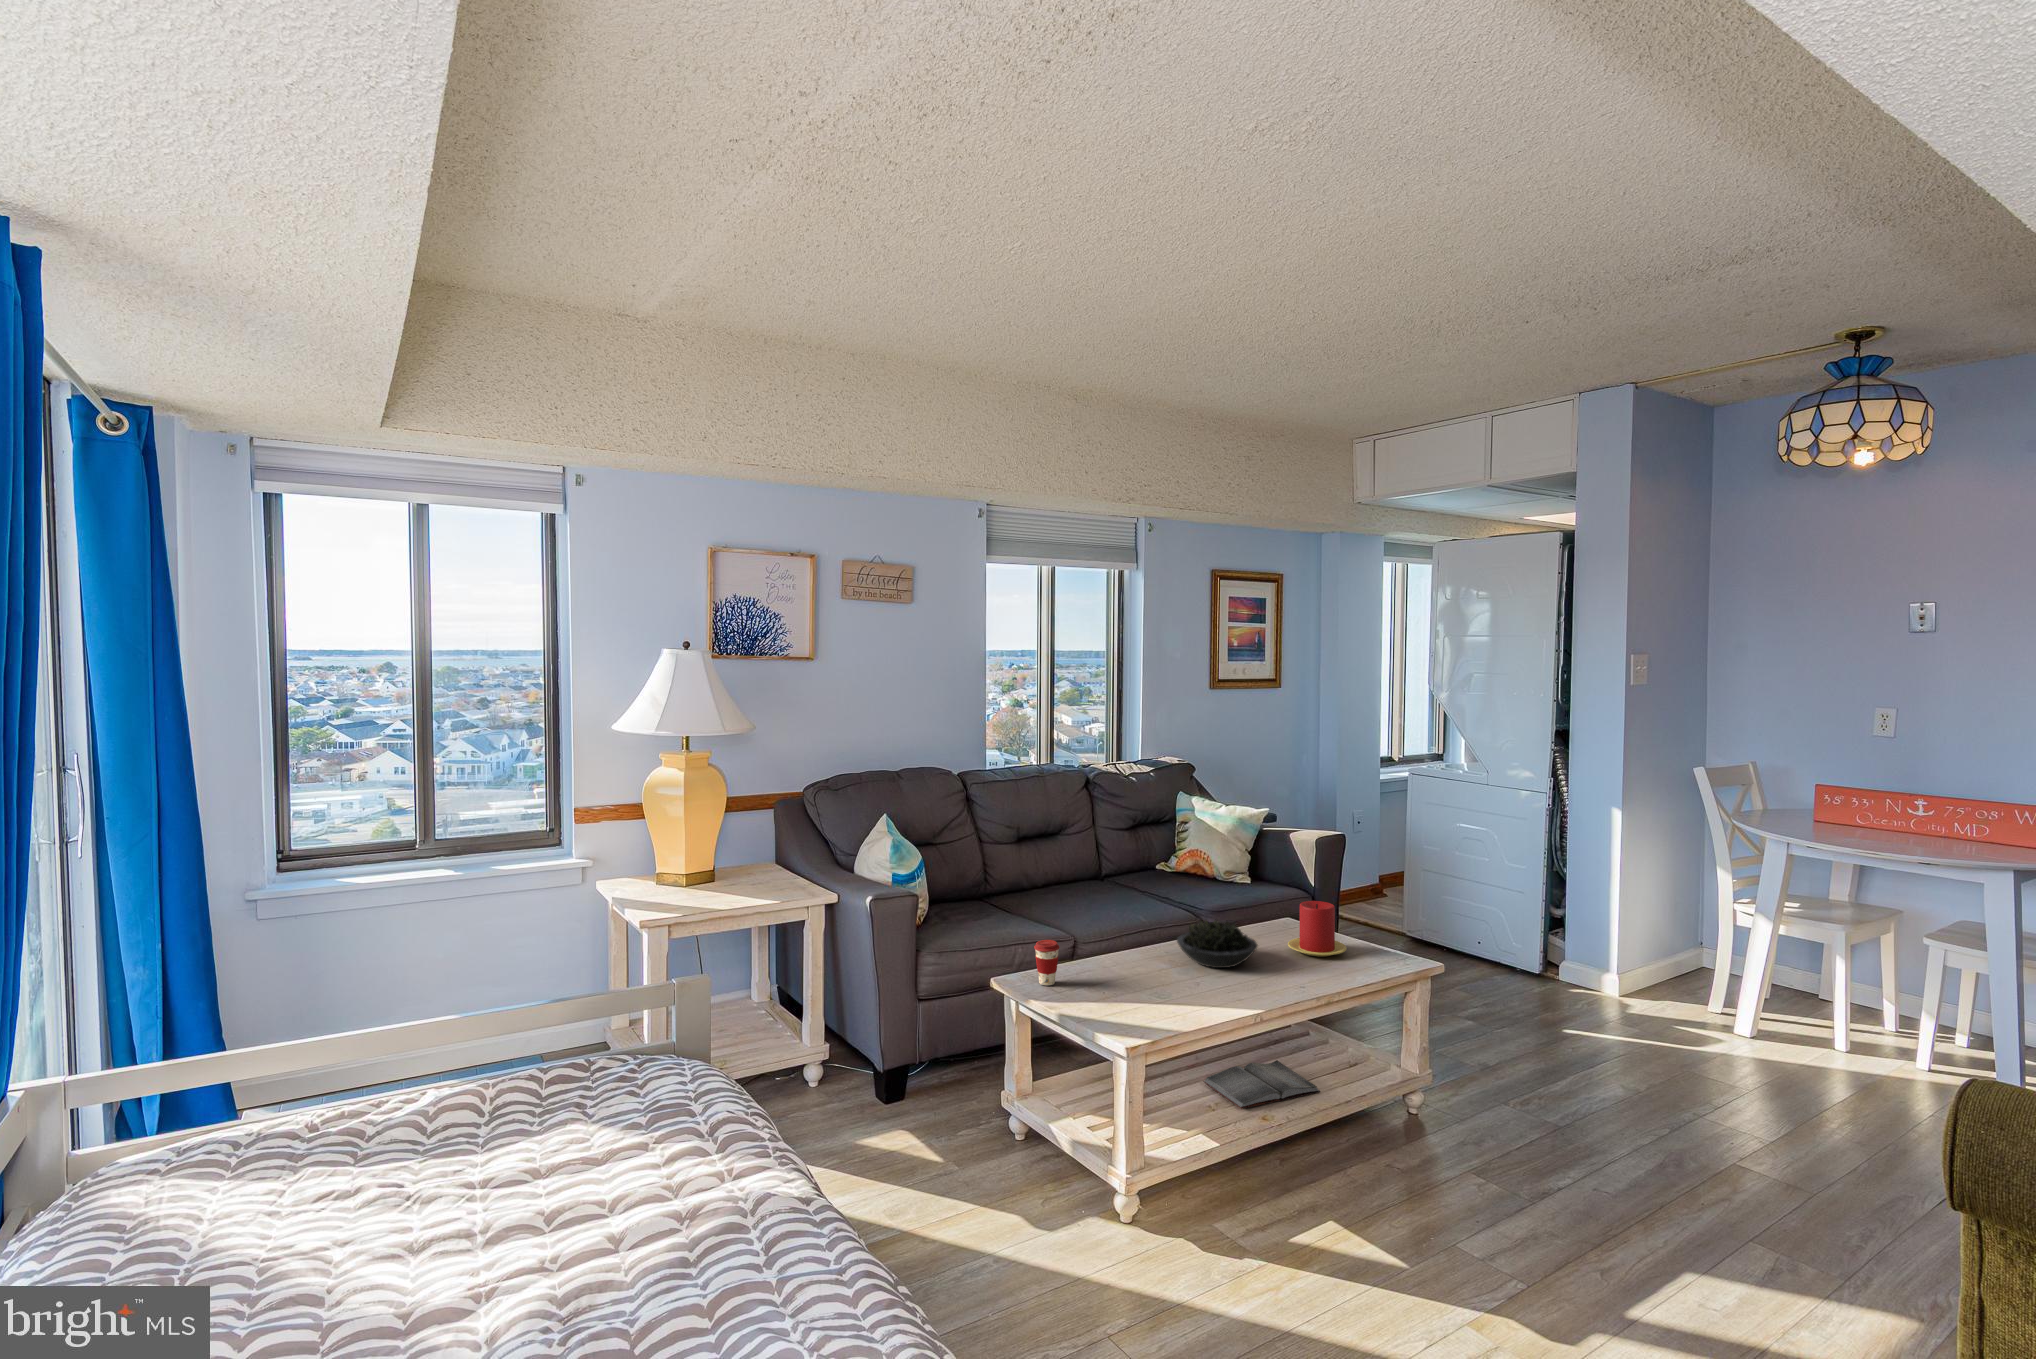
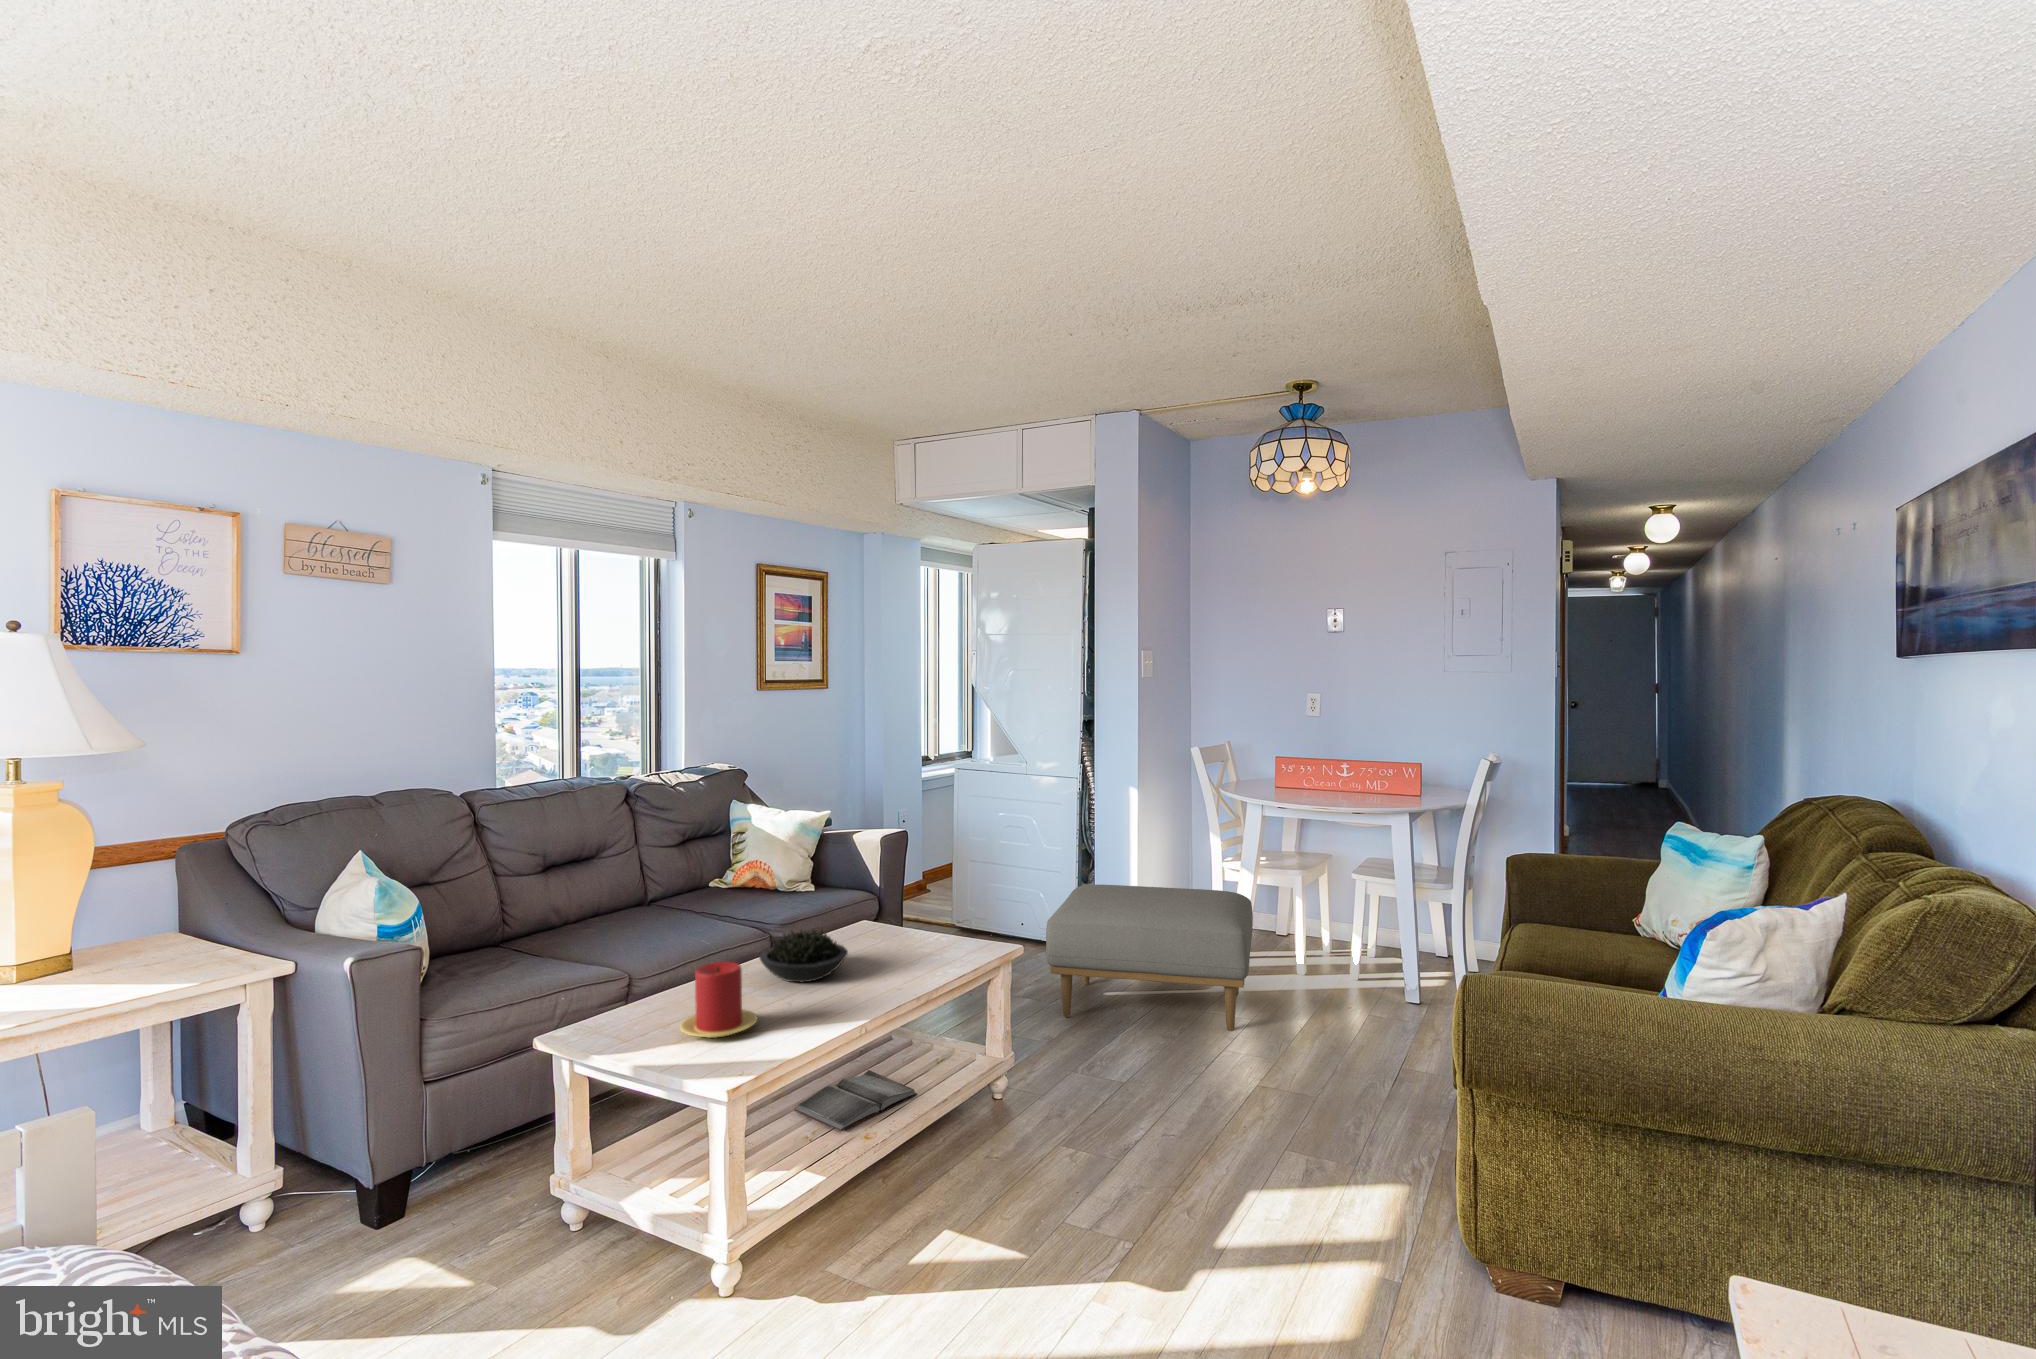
candle: present [1288,901,1347,957] -> present [680,962,757,1038]
ottoman: none [1485,913,1761,1102] -> present [1046,885,1253,1031]
coffee cup: present [1034,940,1060,985] -> none [592,979,625,1035]

